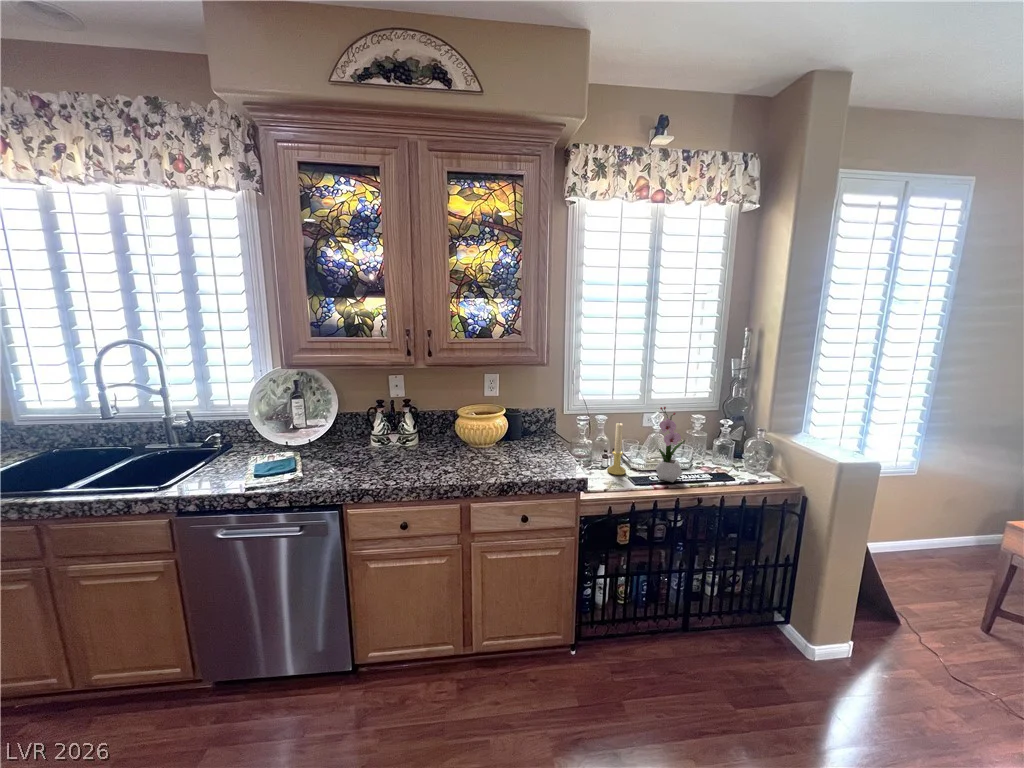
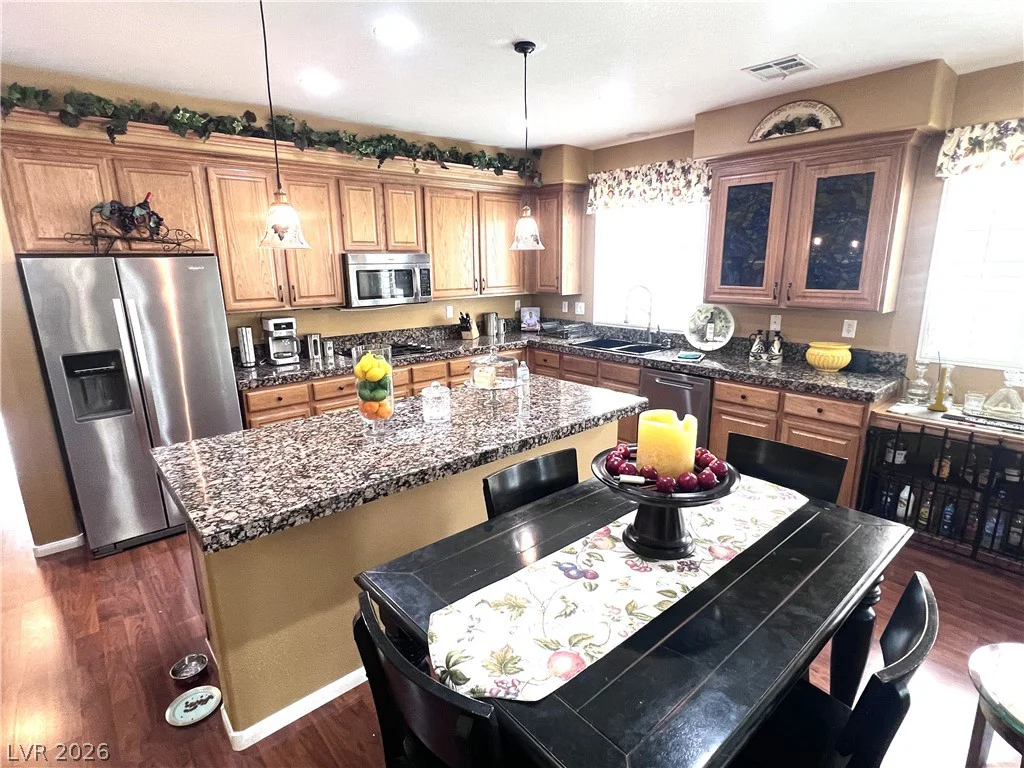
flower arrangement: present [655,407,685,482] -> none [969,354,1011,423]

